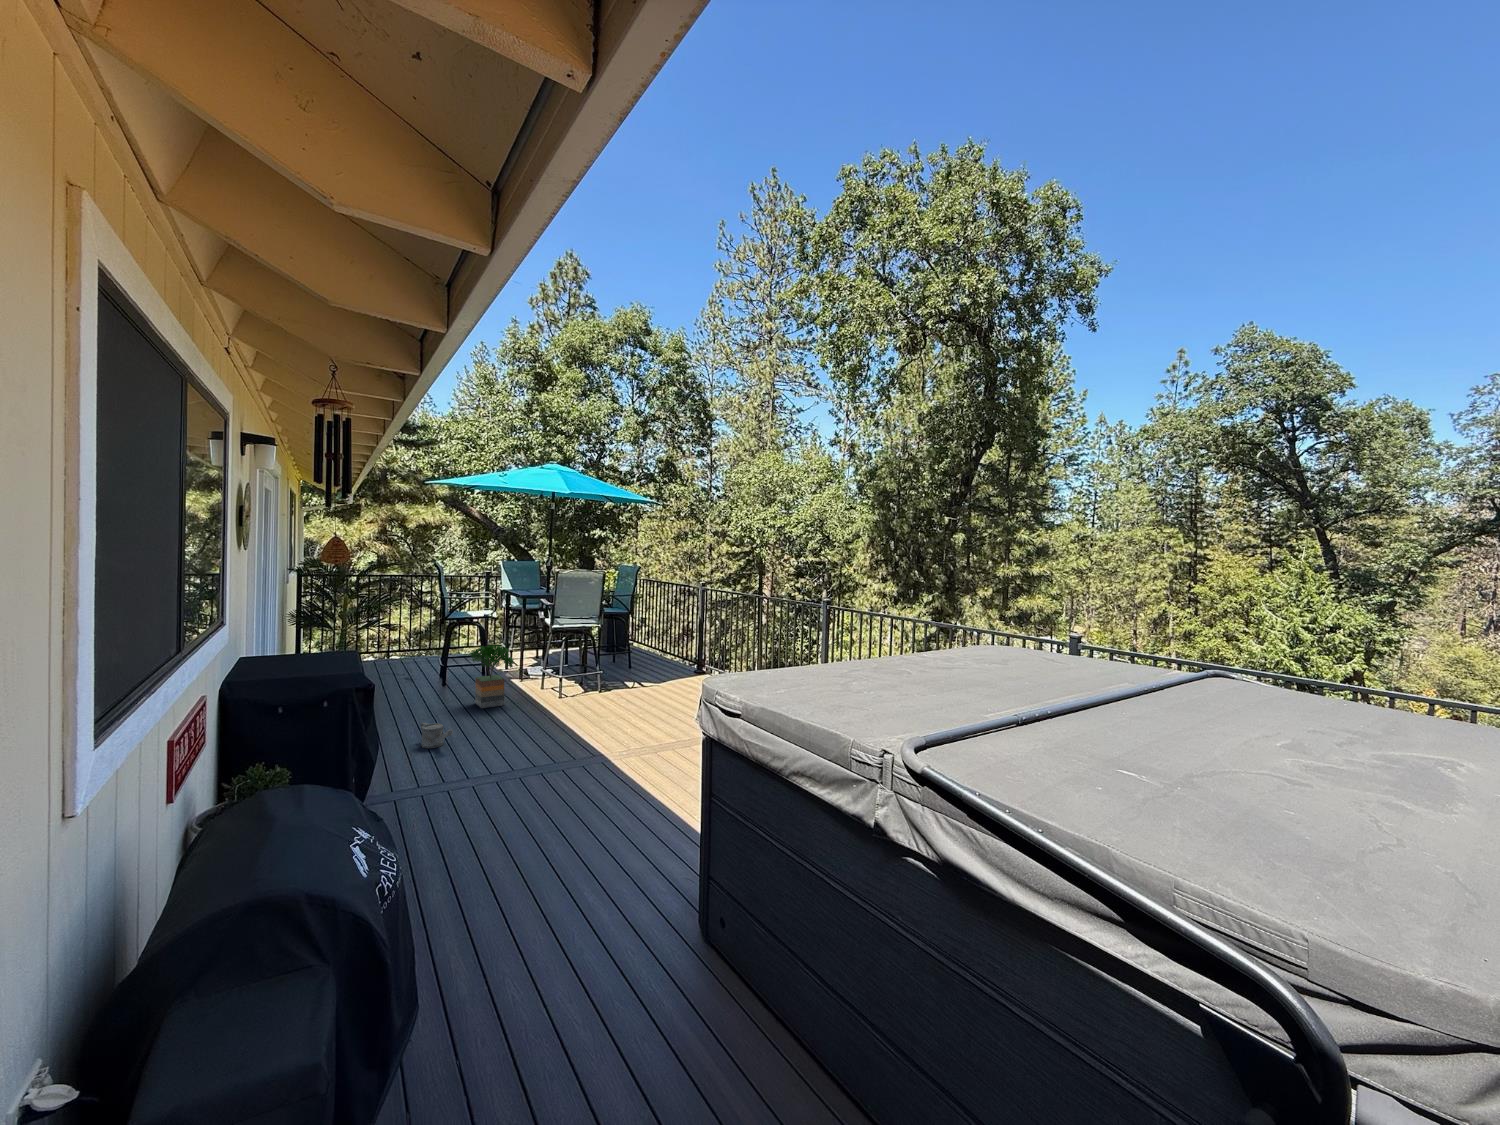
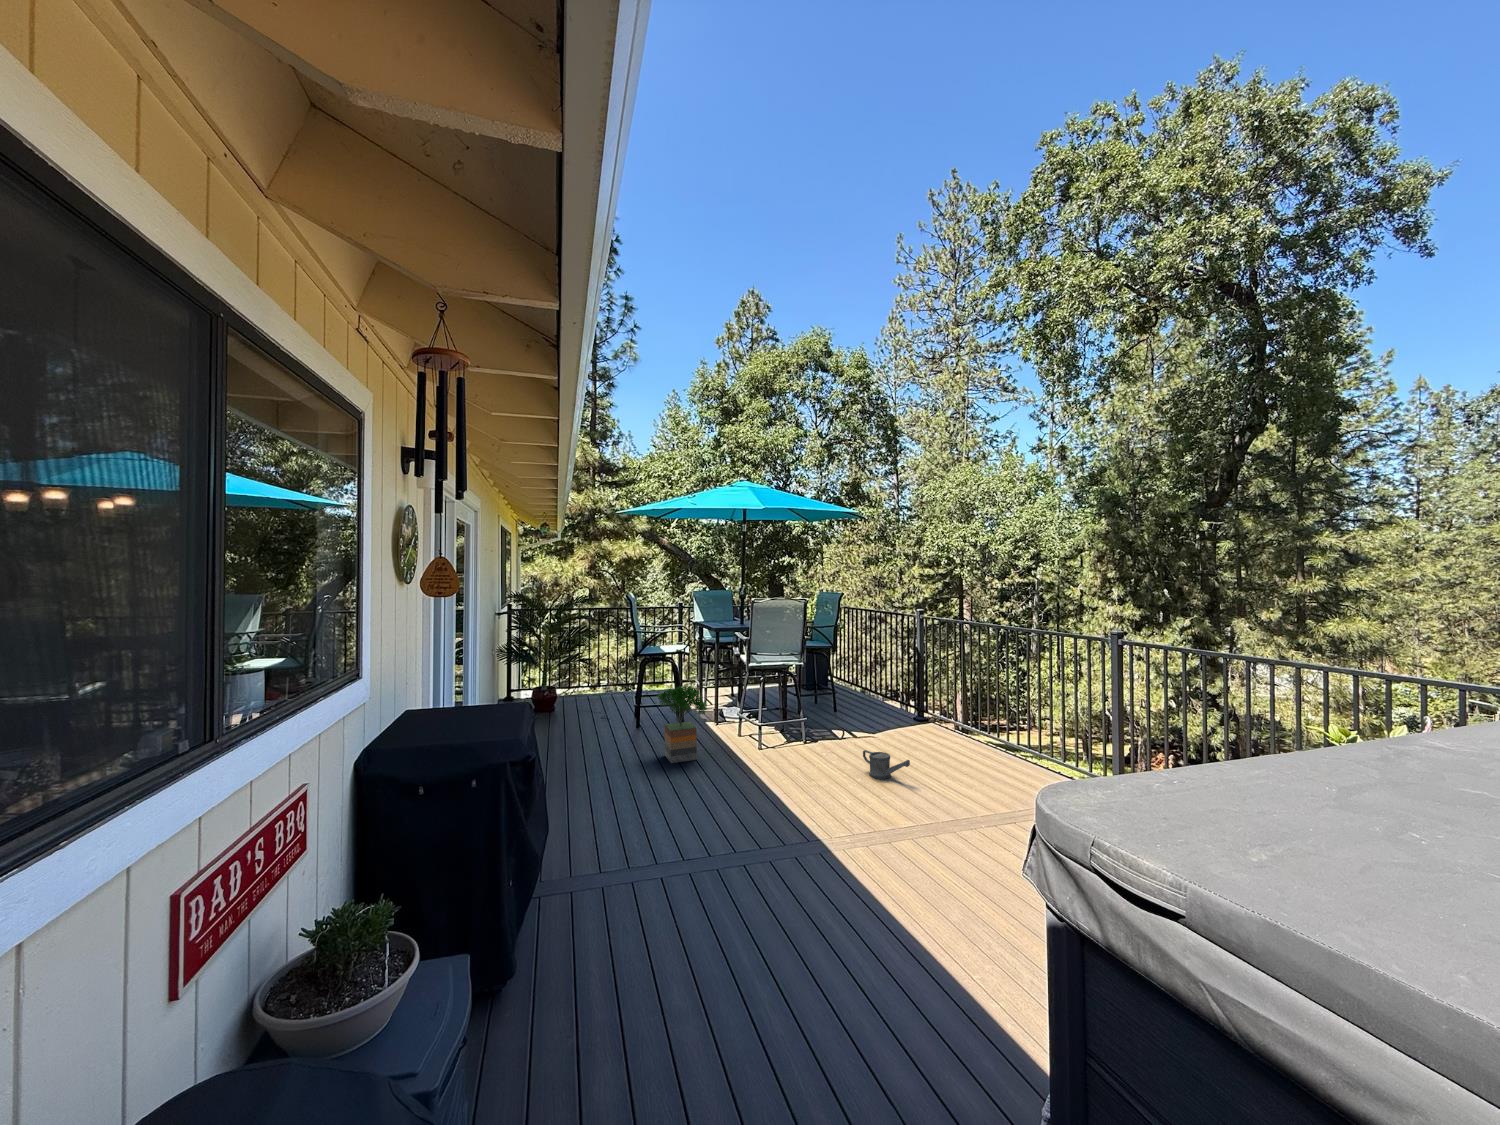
watering can: present [421,722,453,748] -> present [863,750,910,779]

